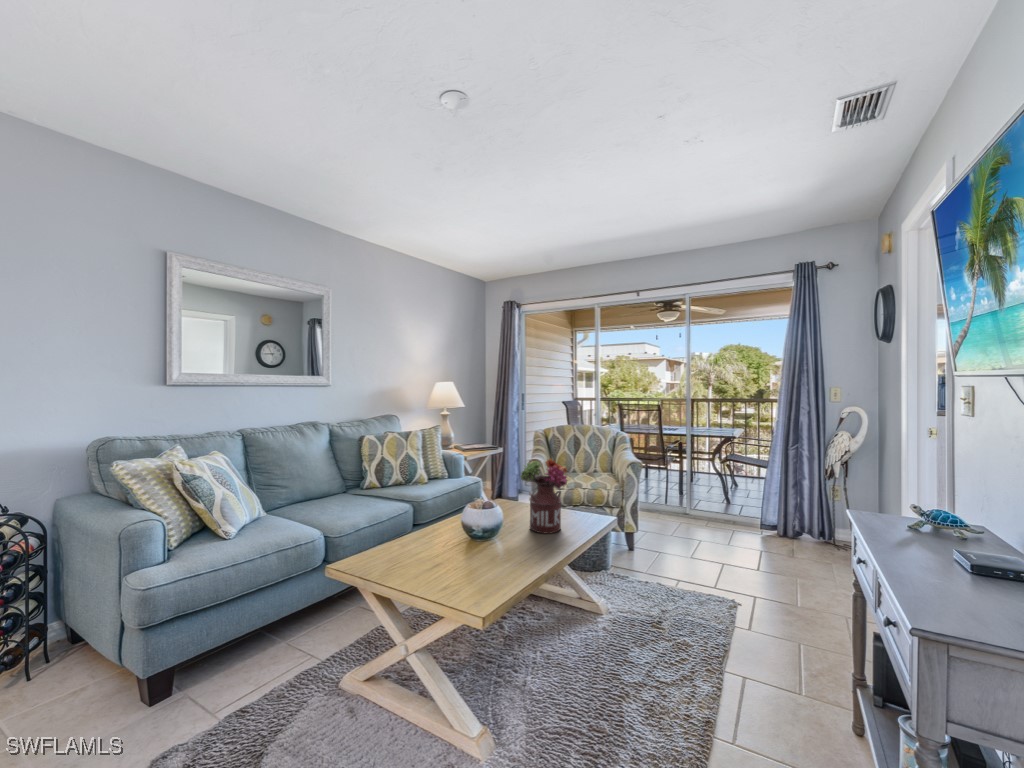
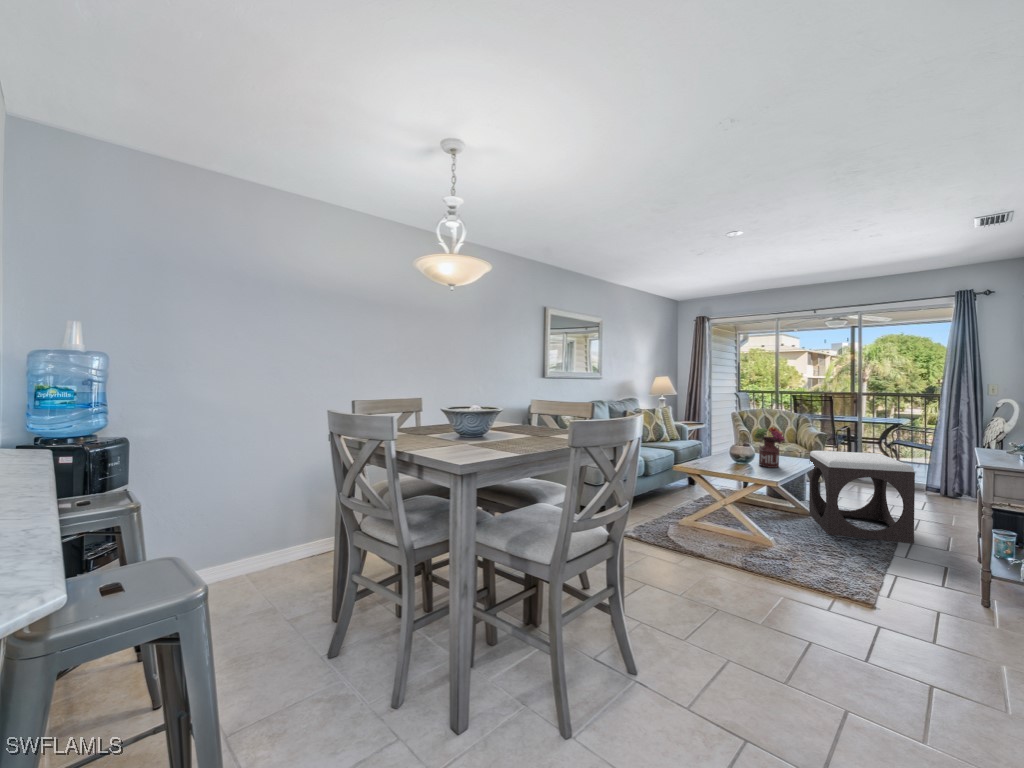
footstool: none [614,494,762,664] -> present [809,451,915,543]

